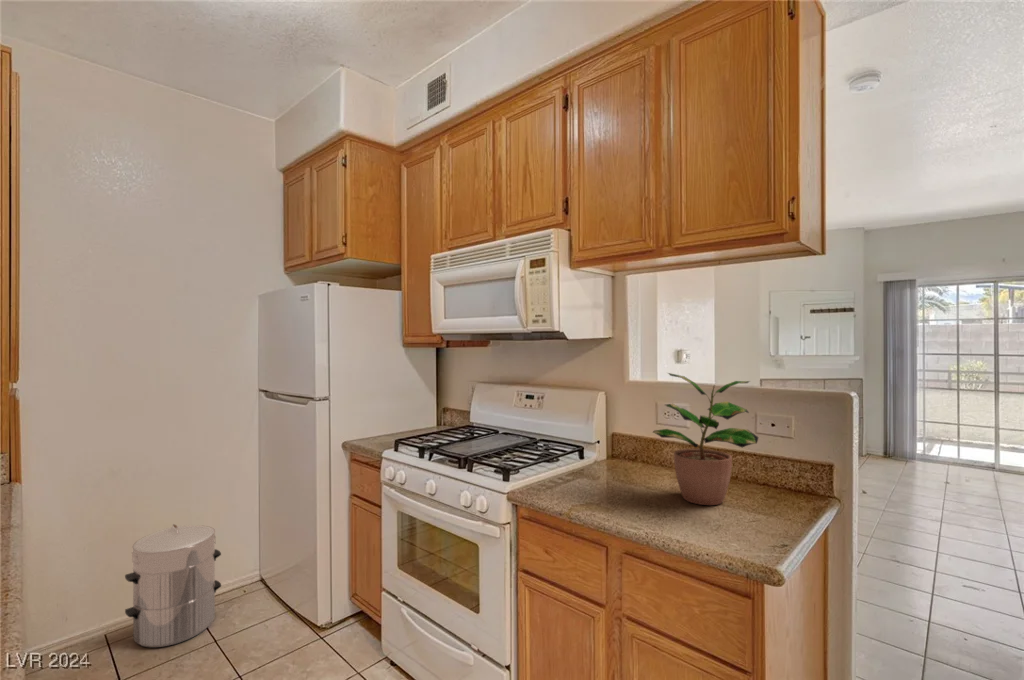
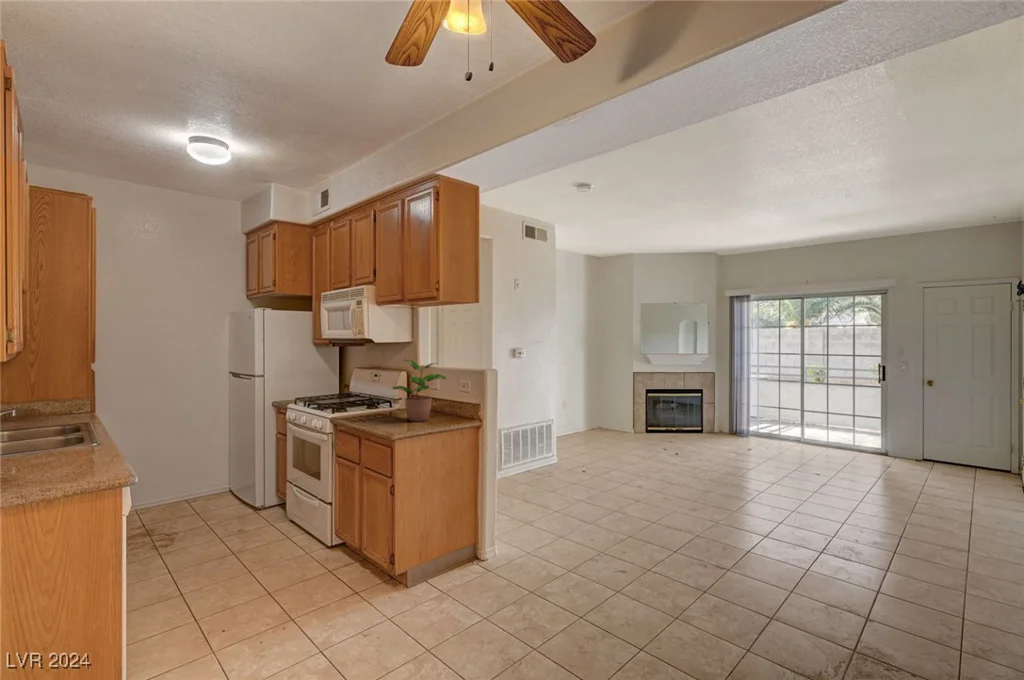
waste bin: present [125,524,221,647] -> none [149,448,204,513]

